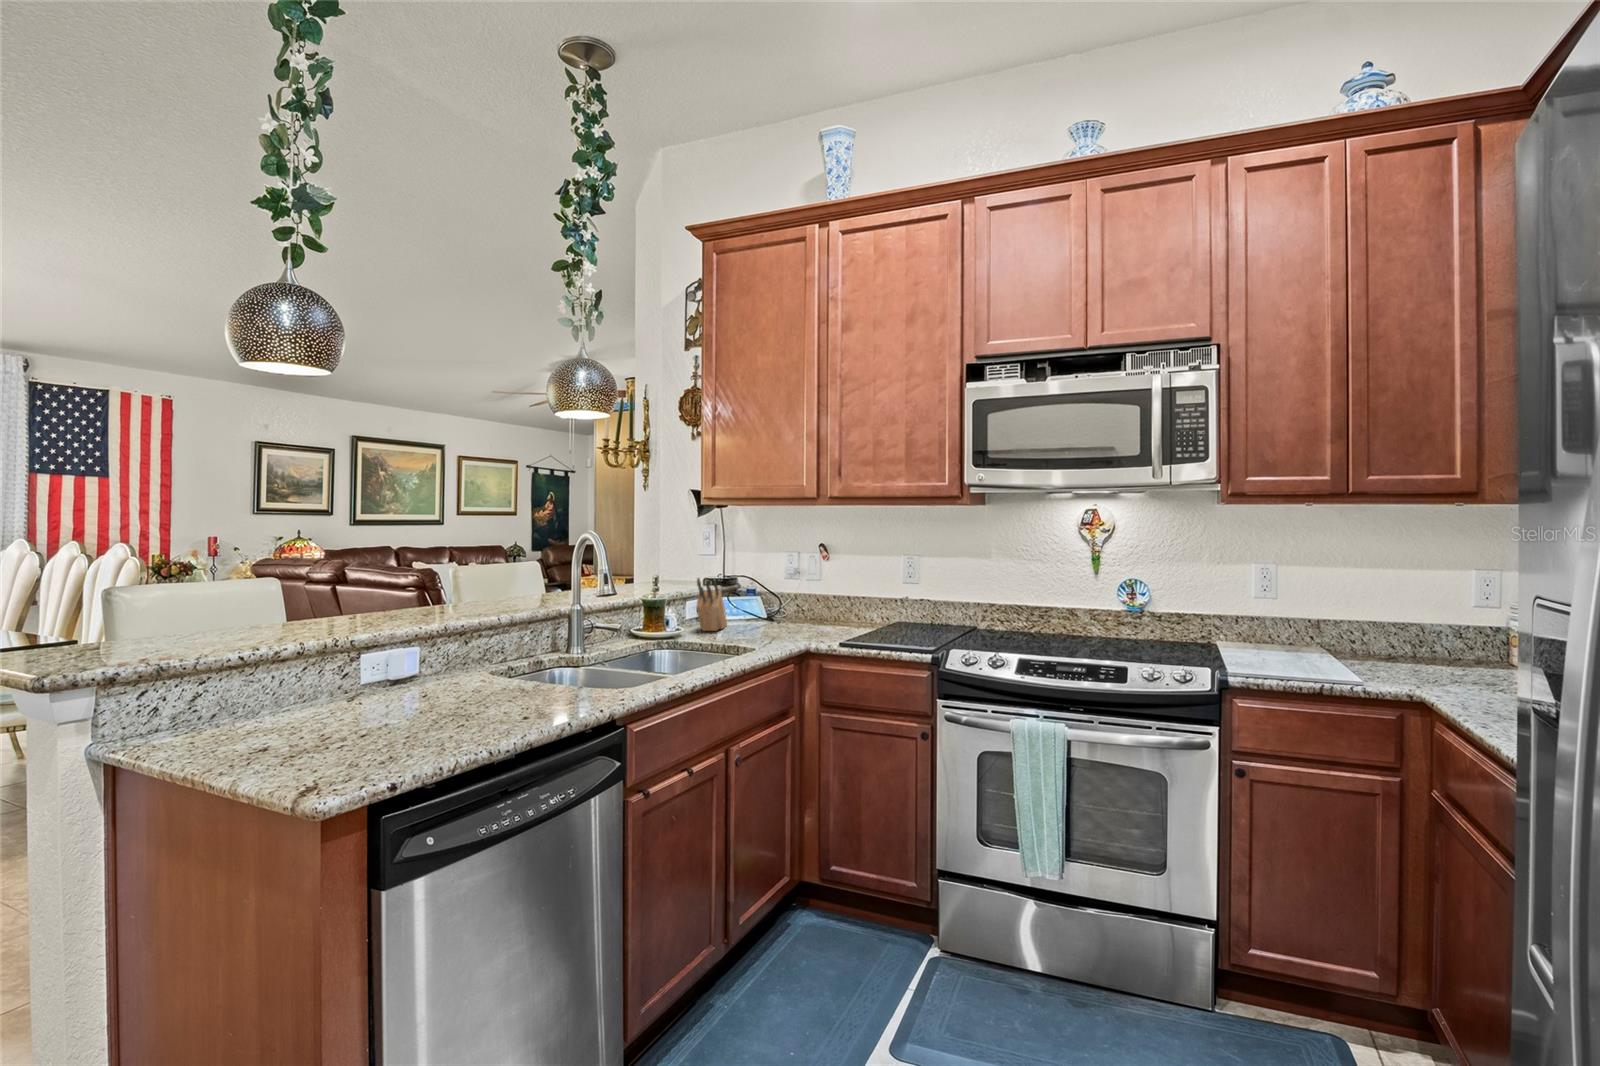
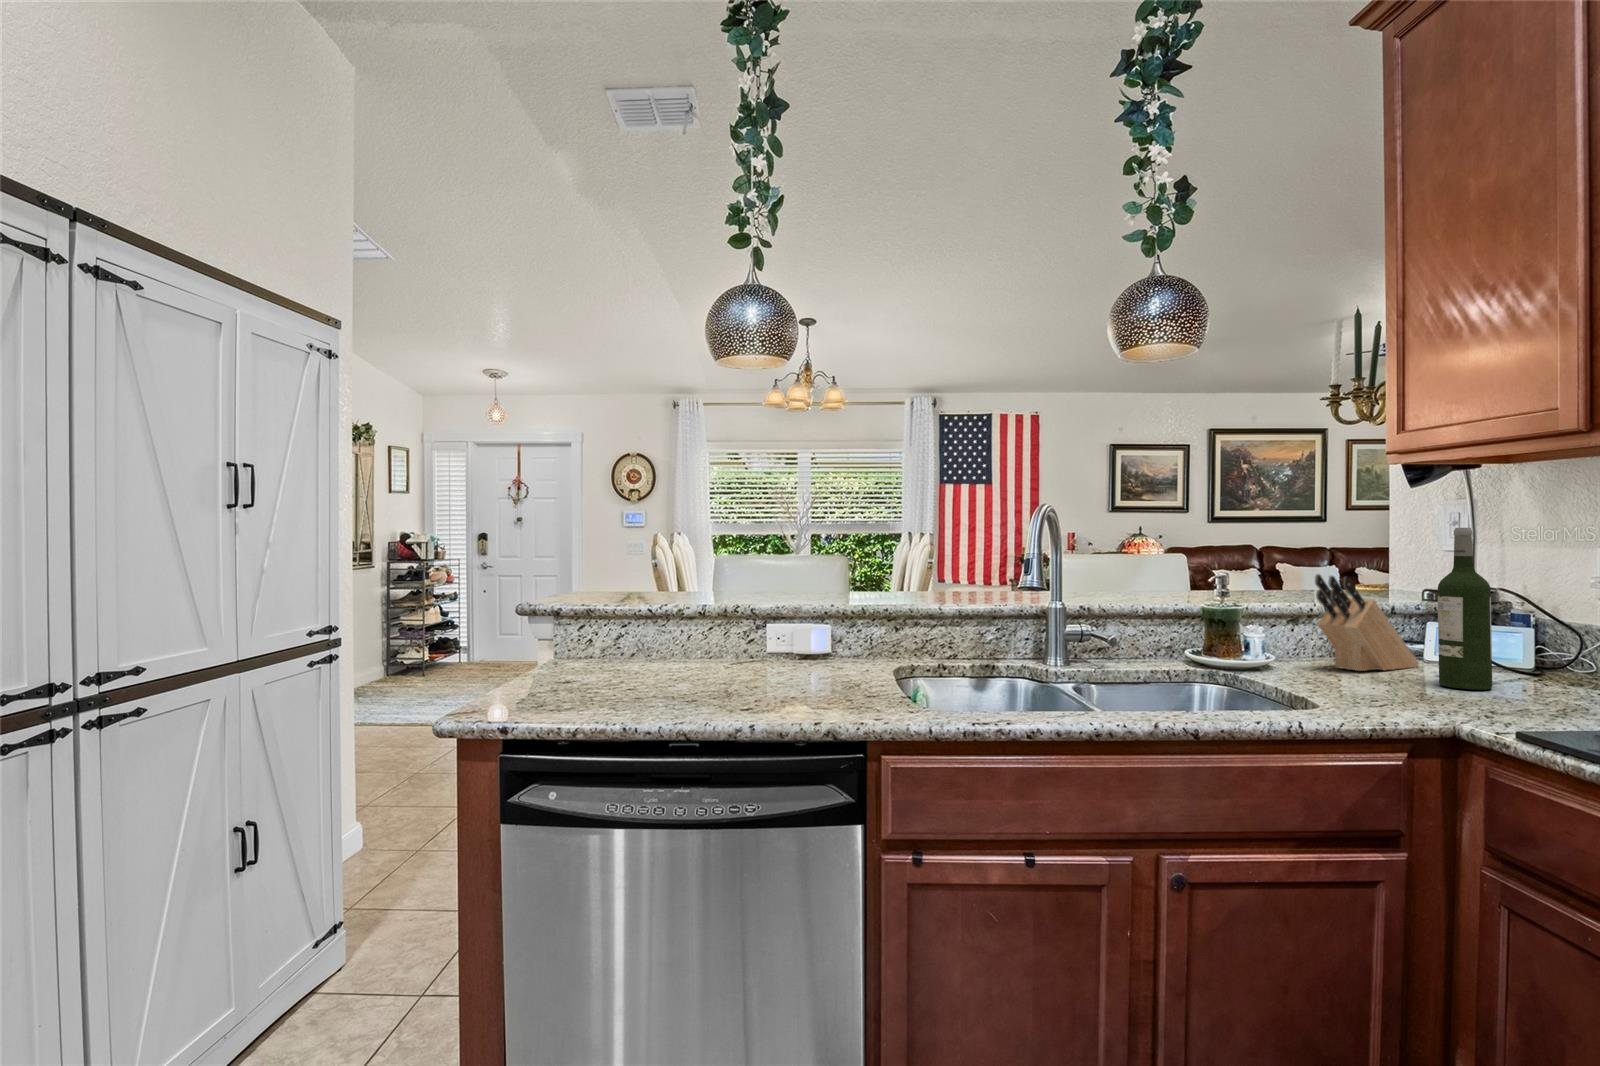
wine bottle: none [757,551,778,633] -> present [1438,528,1492,690]

